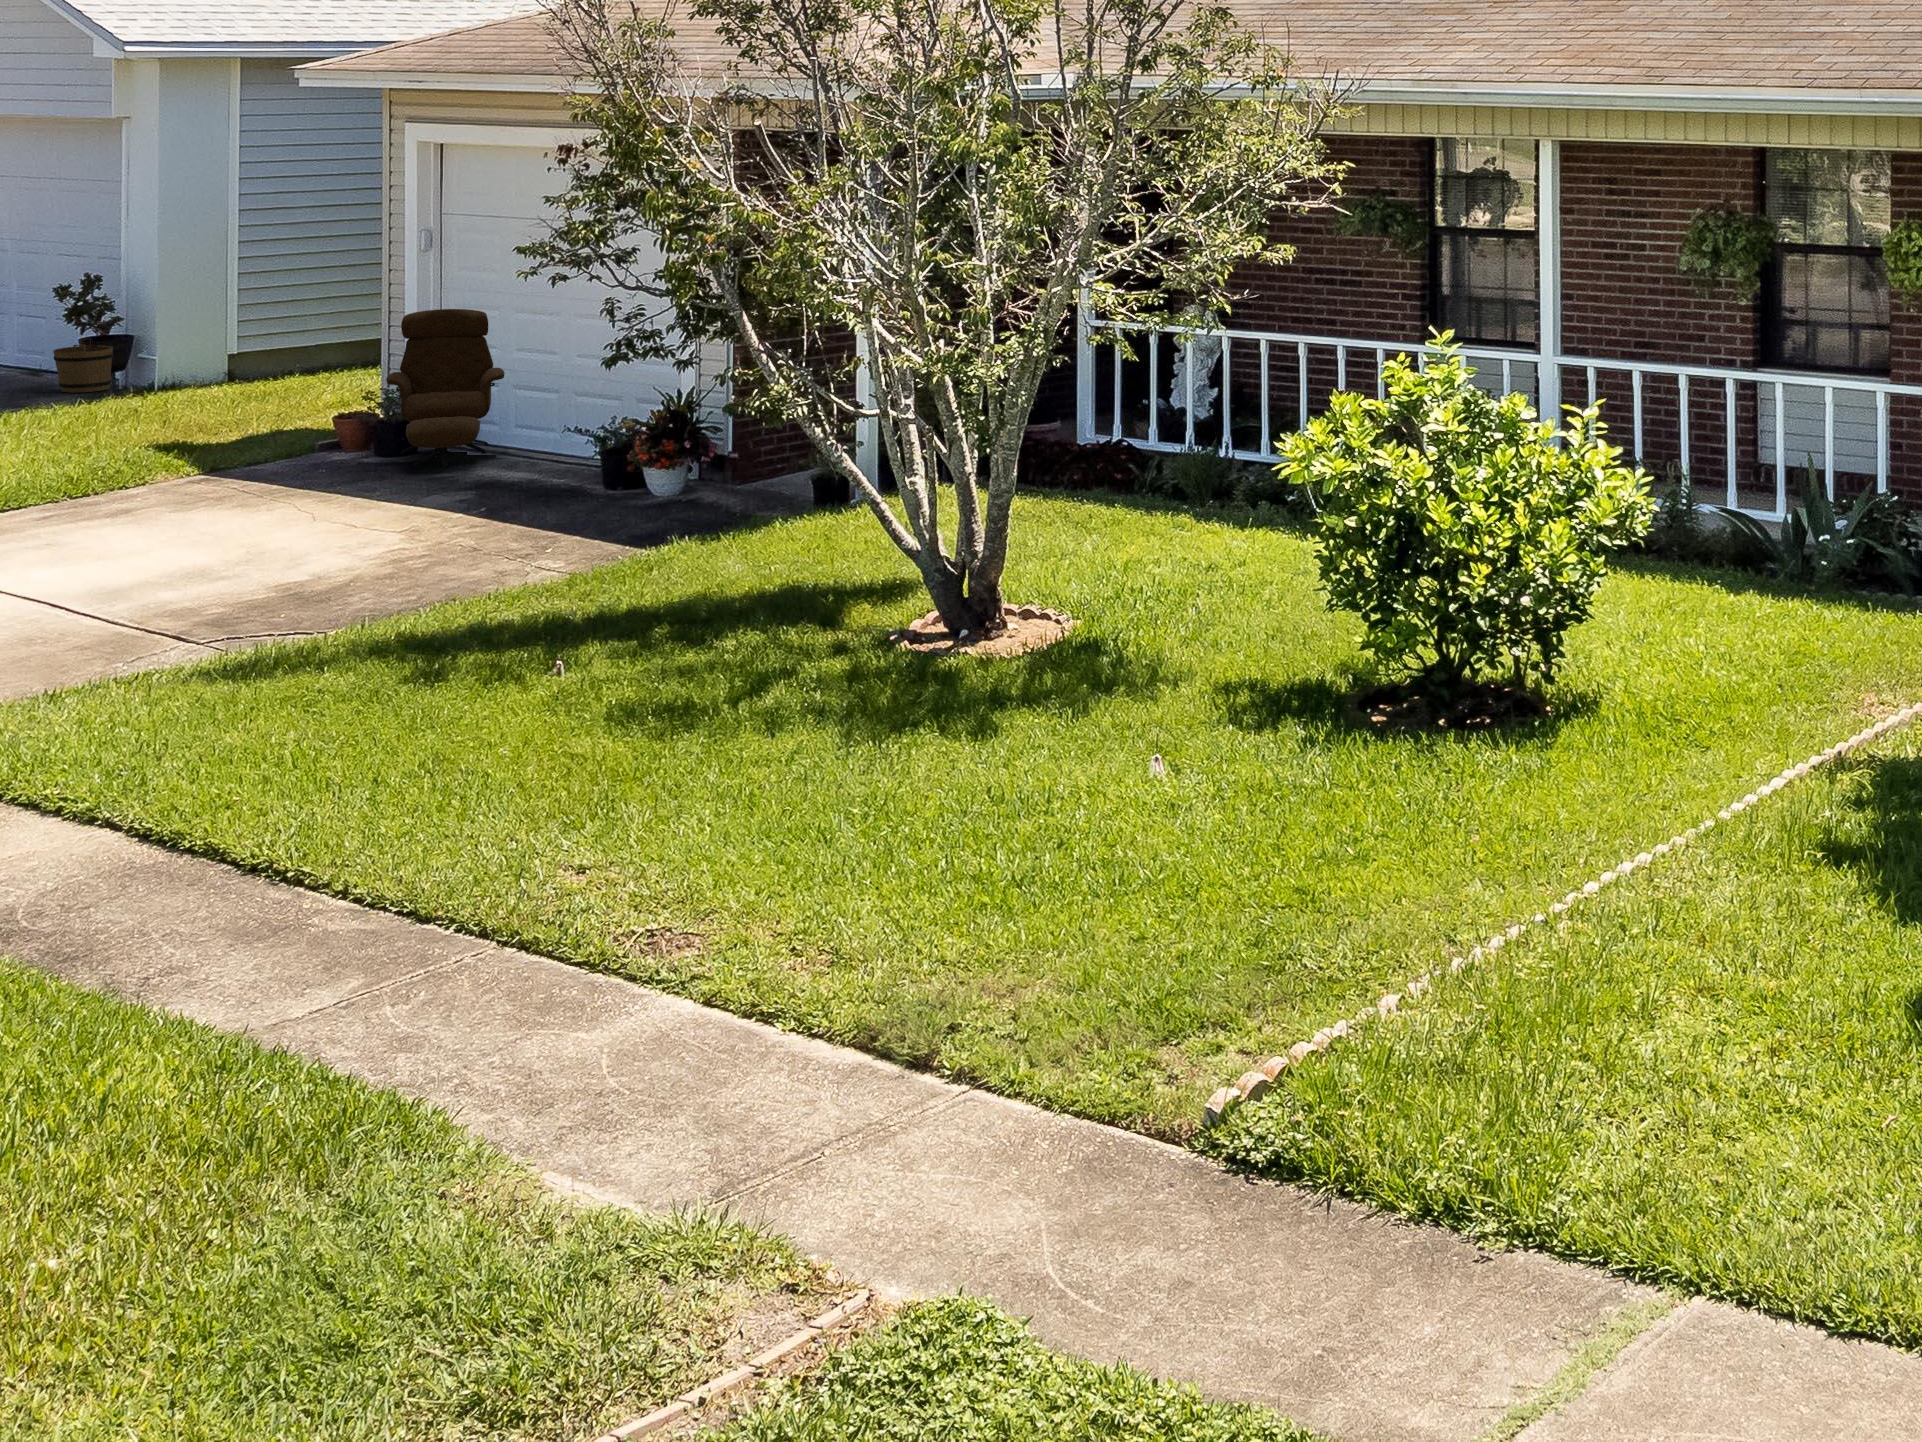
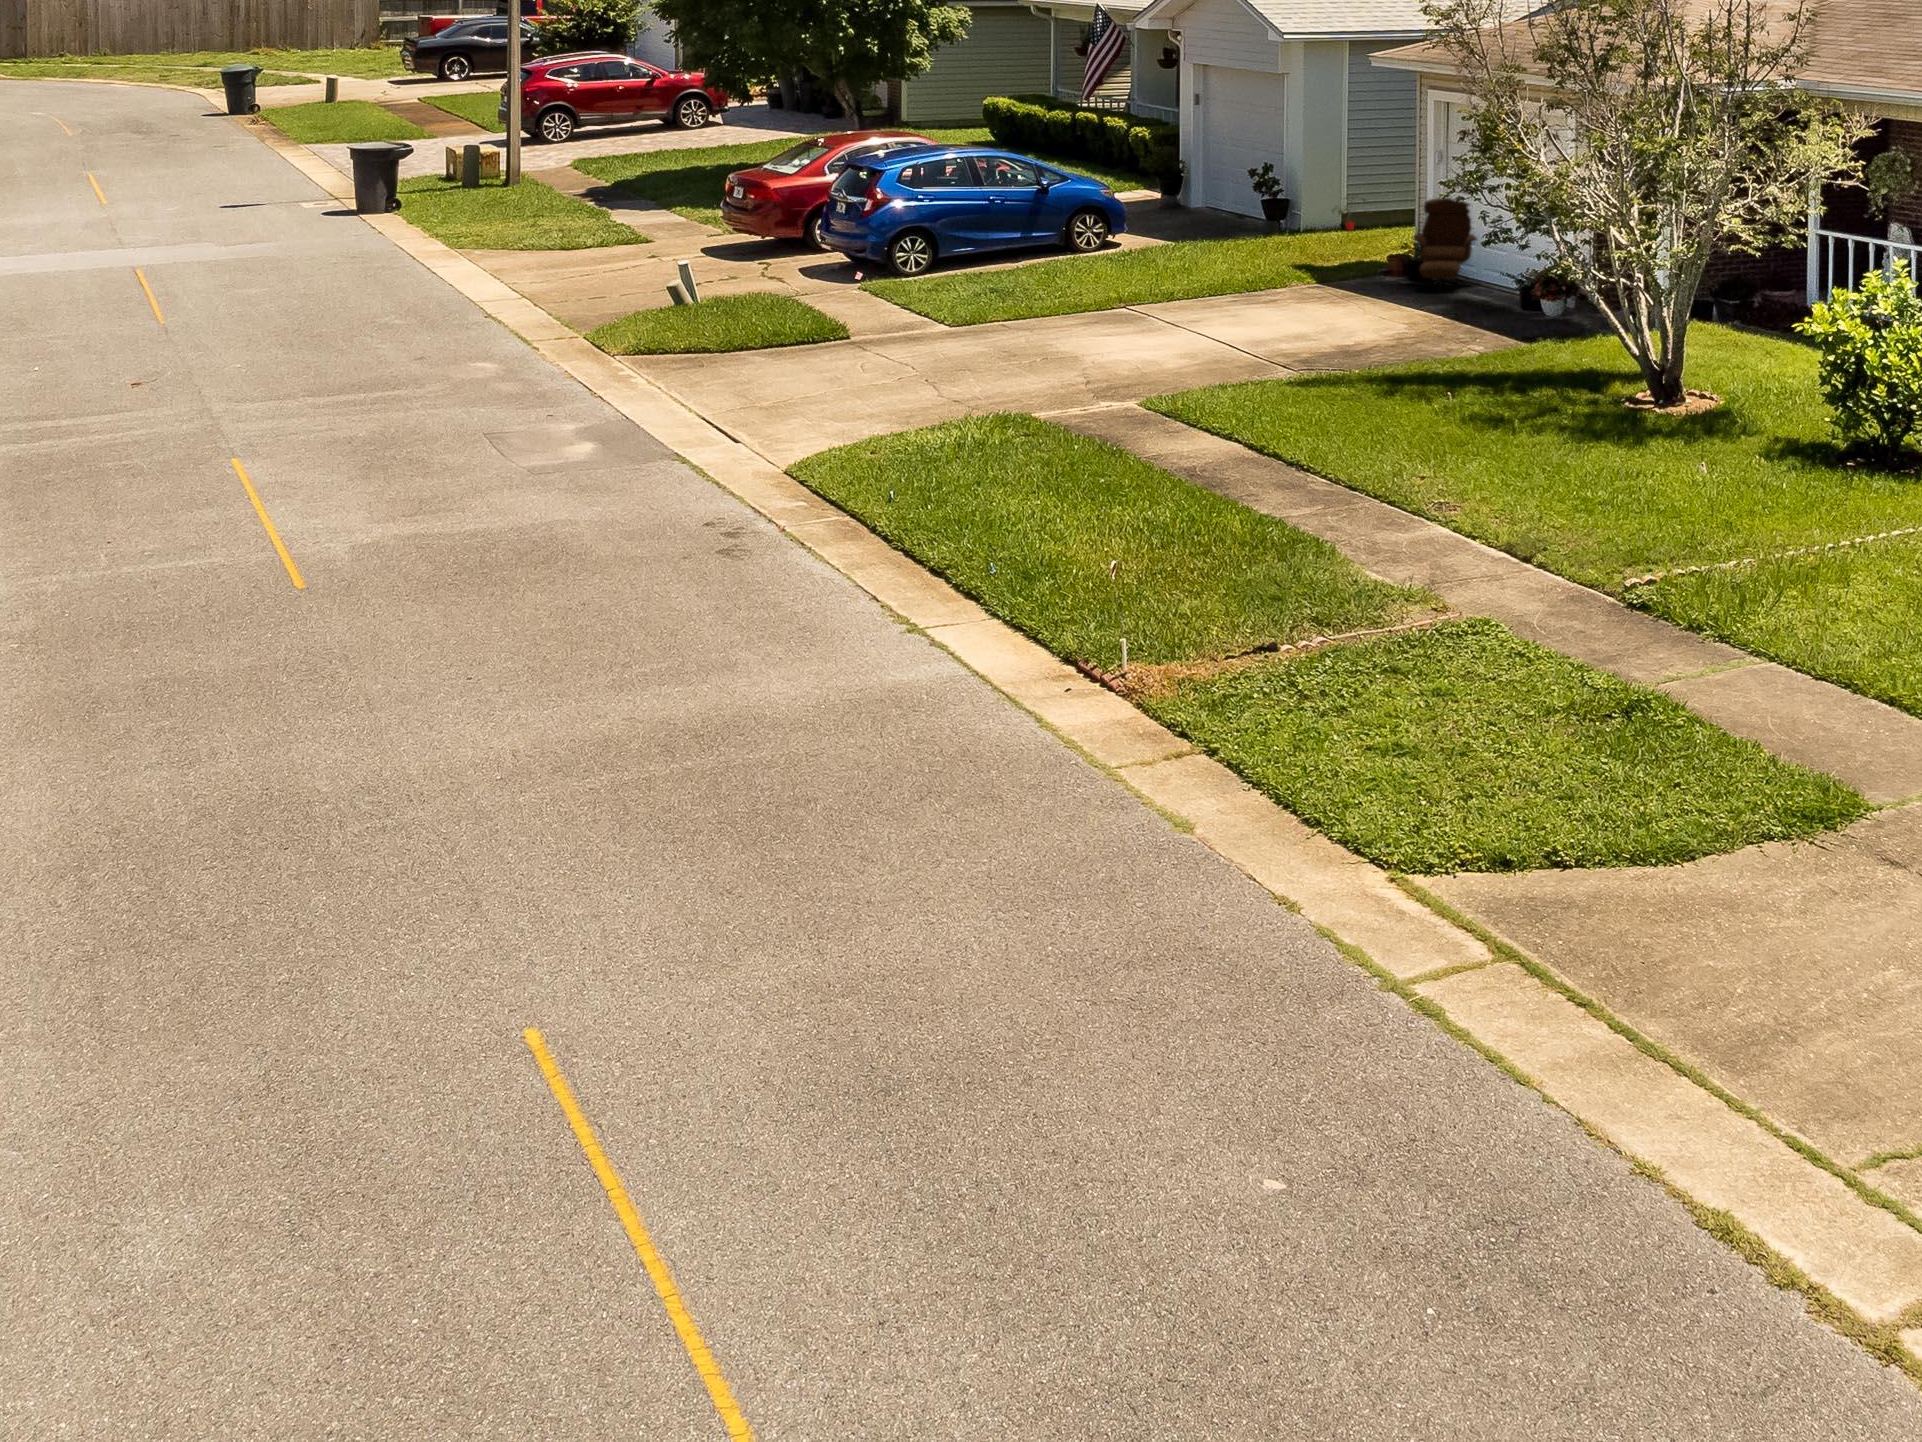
potted plant: none [209,323,287,383] -> present [1333,197,1365,230]
bucket: present [53,338,113,392] -> none [1247,199,1279,231]

